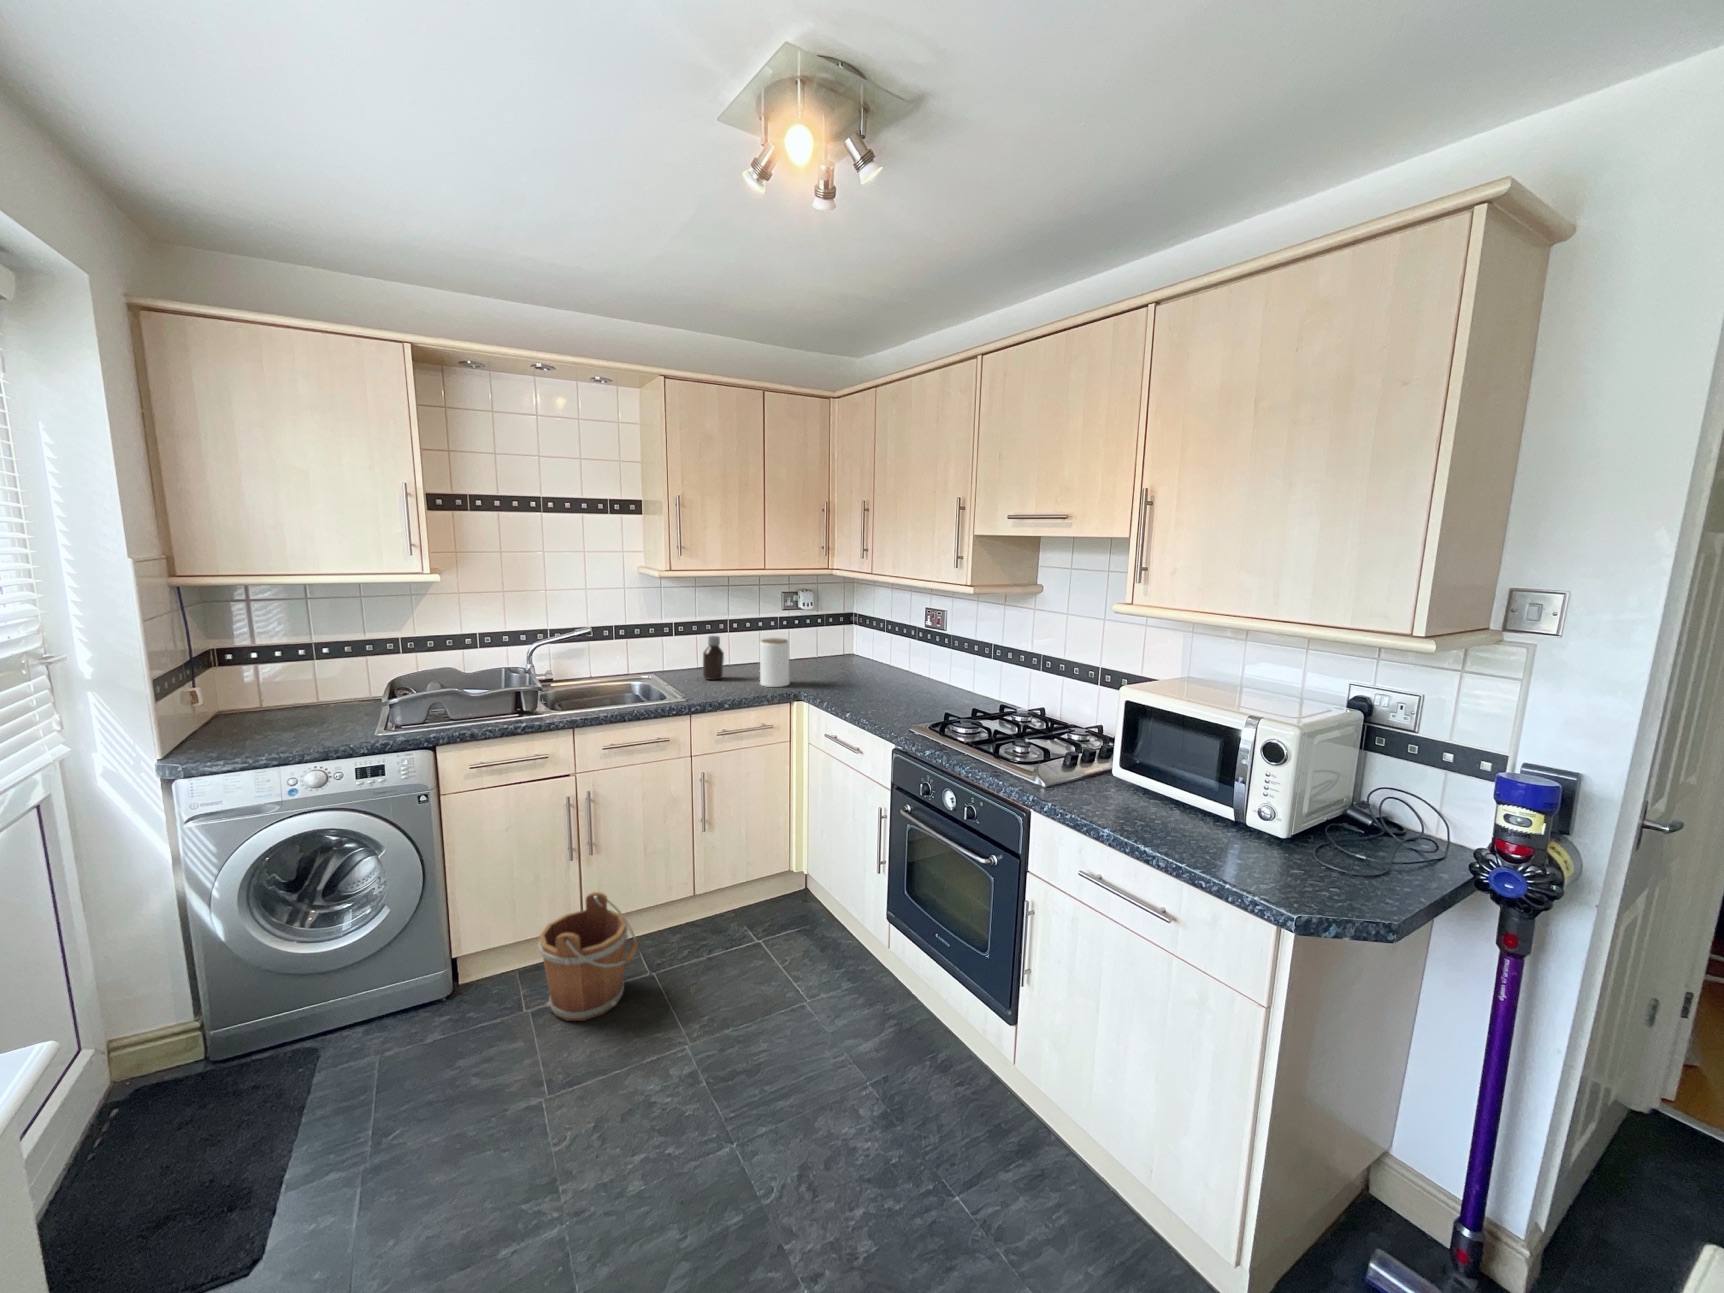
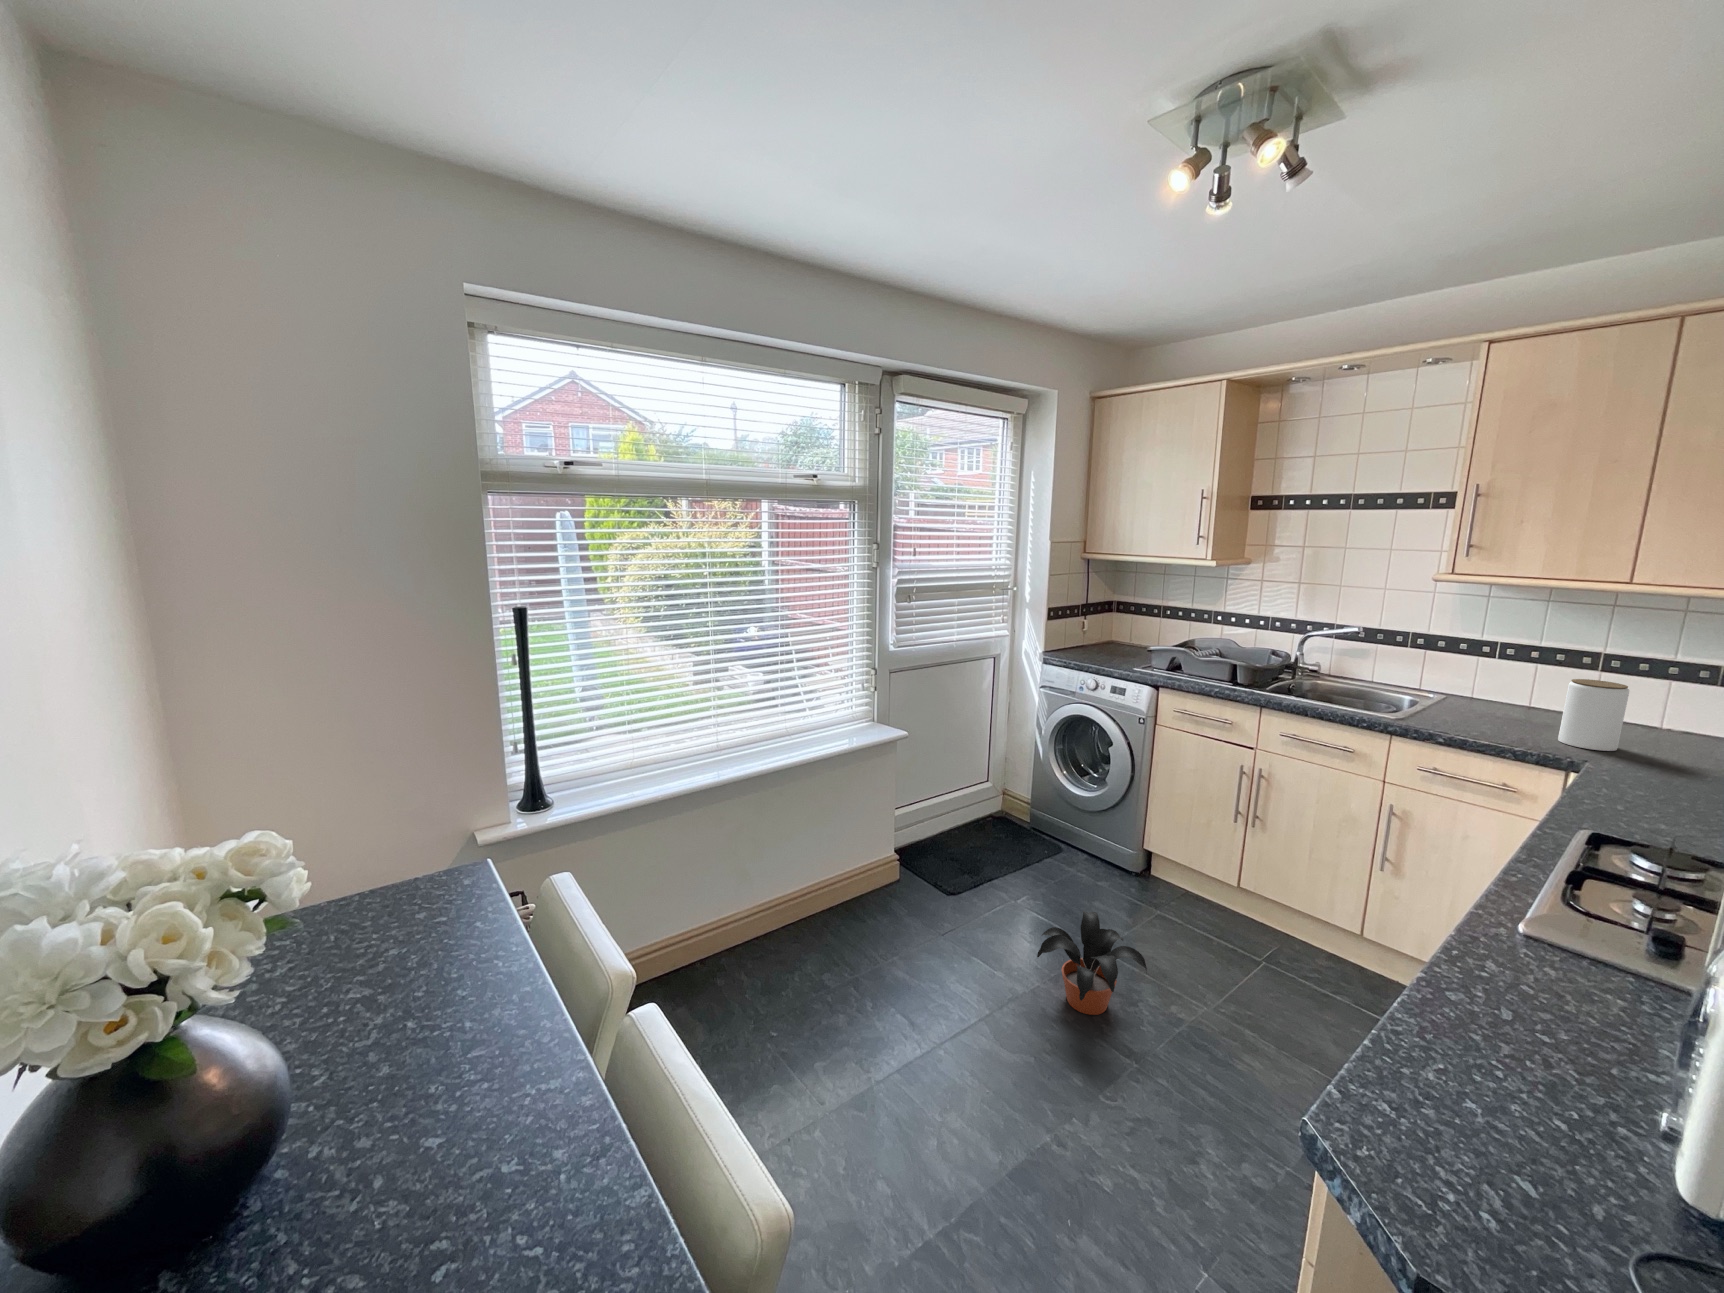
bottle: present [703,636,724,680] -> none [1498,662,1539,720]
bucket: present [538,892,638,1021] -> none [1168,855,1255,951]
potted plant: none [545,1044,692,1179] -> present [1037,911,1147,1015]

